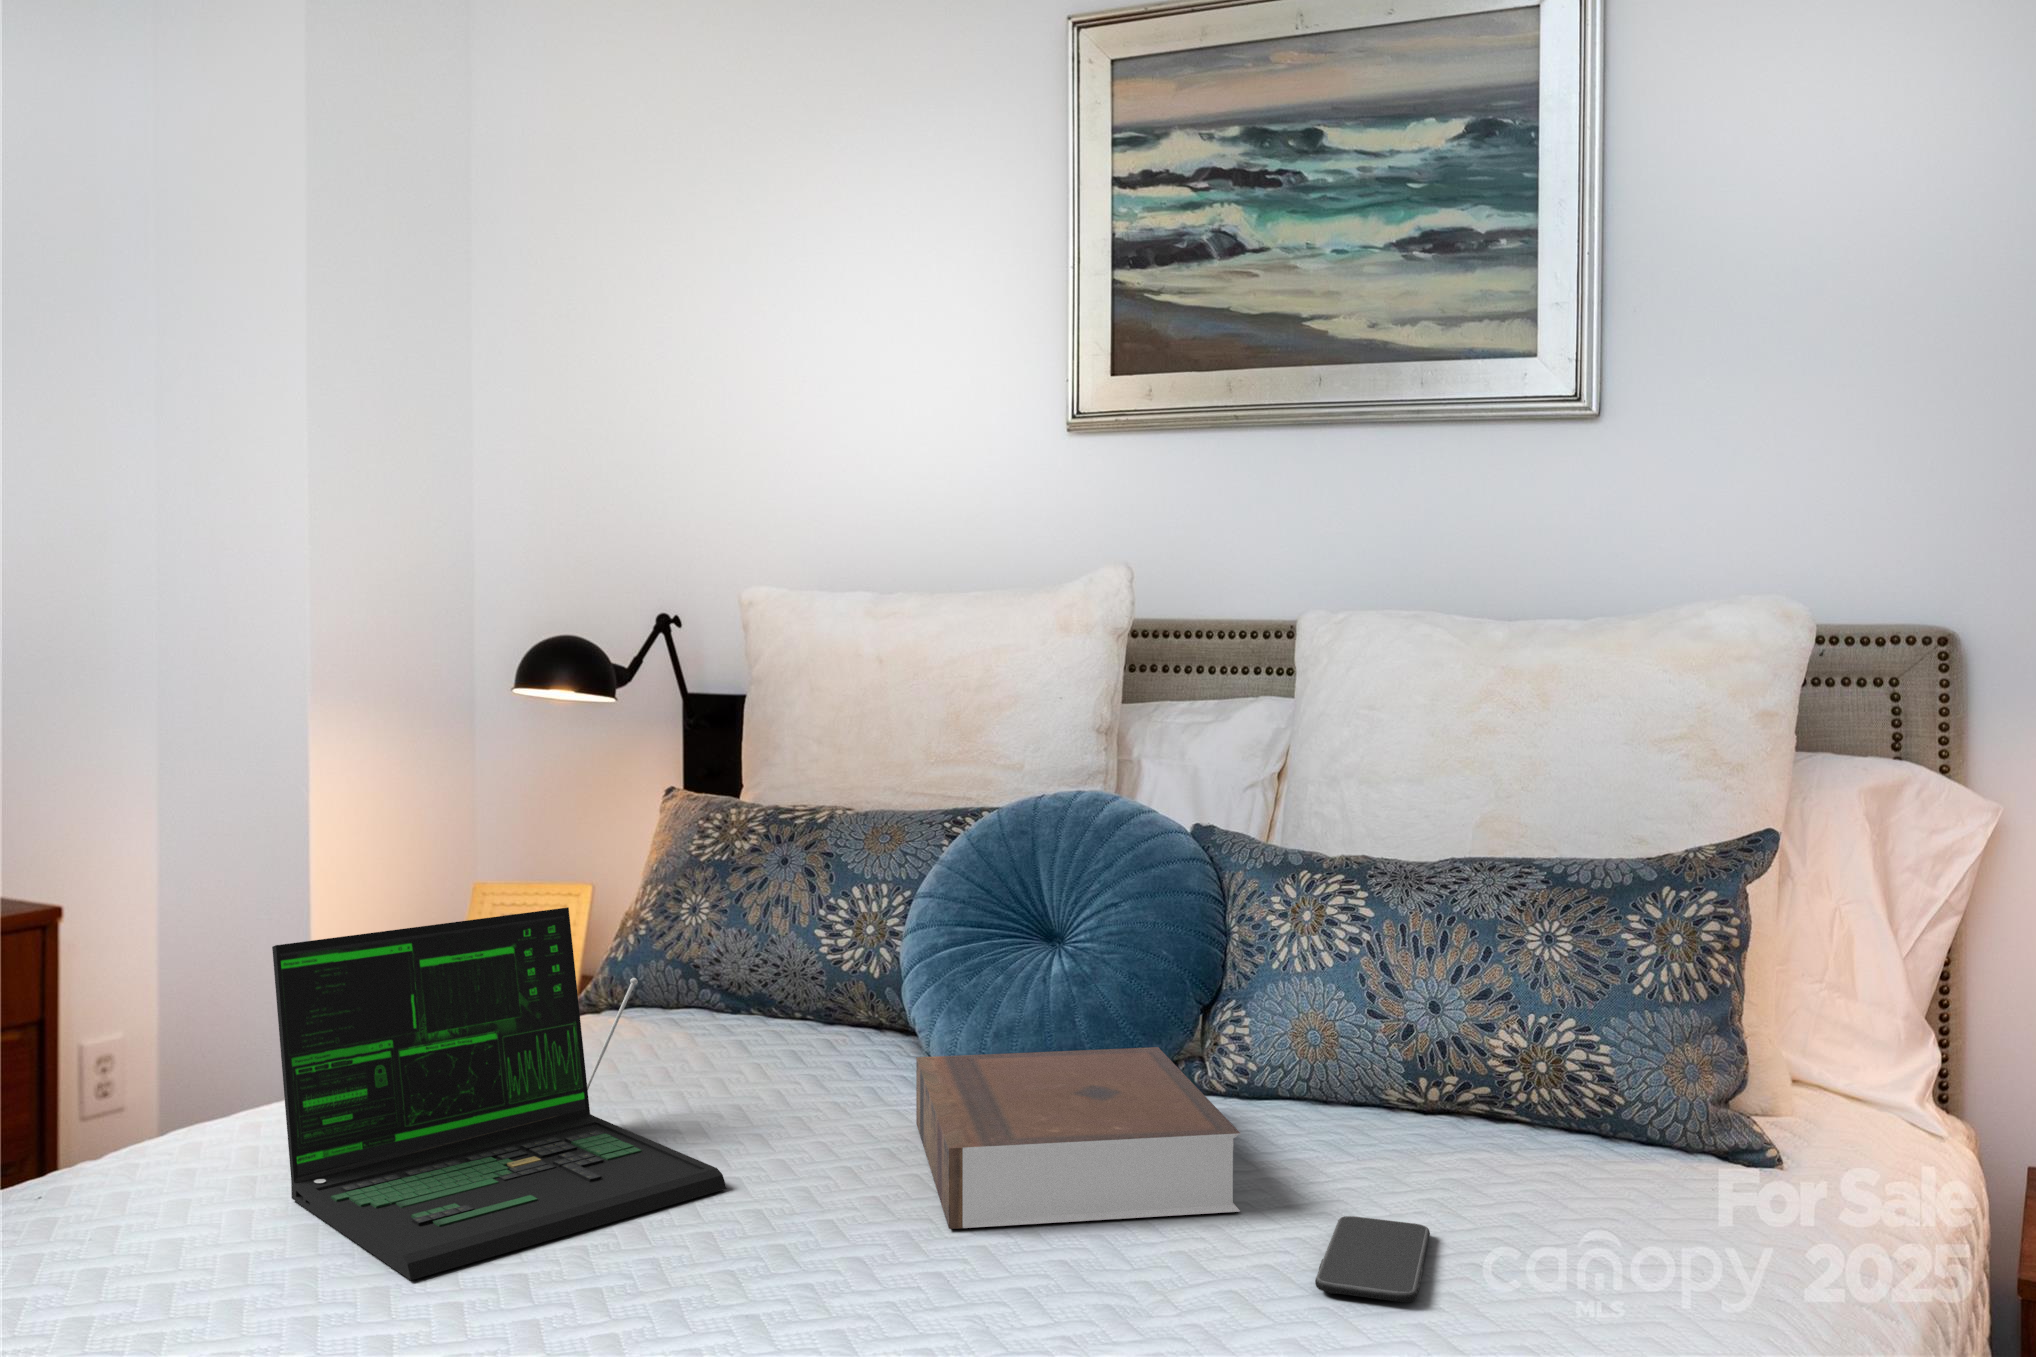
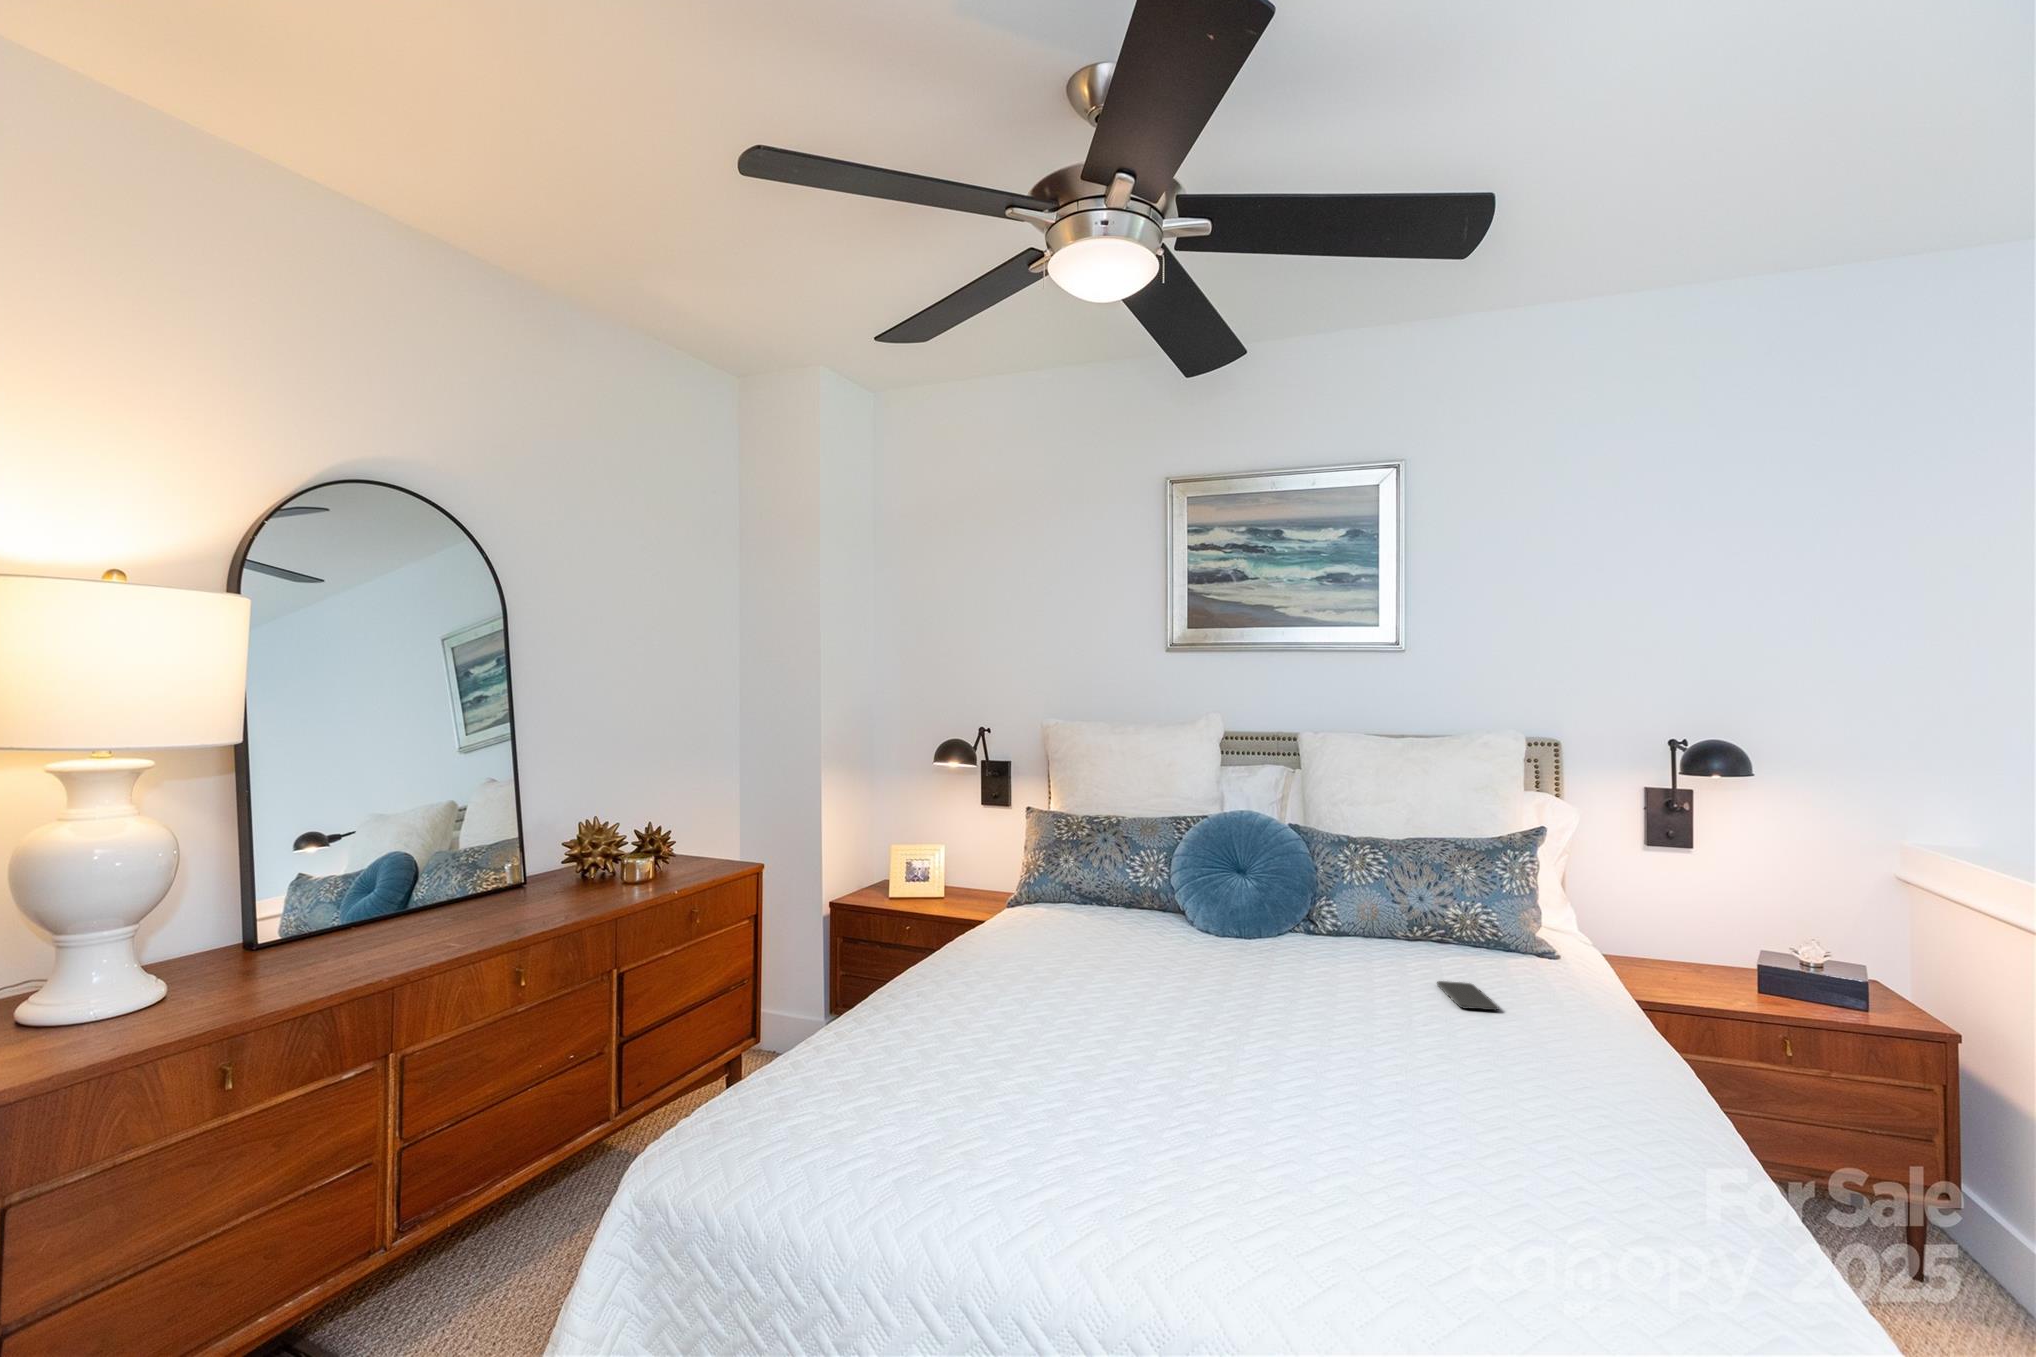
laptop: present [272,907,727,1280] -> none [1008,865,1189,1018]
book: present [916,1047,1240,1229] -> none [1224,918,1394,992]

